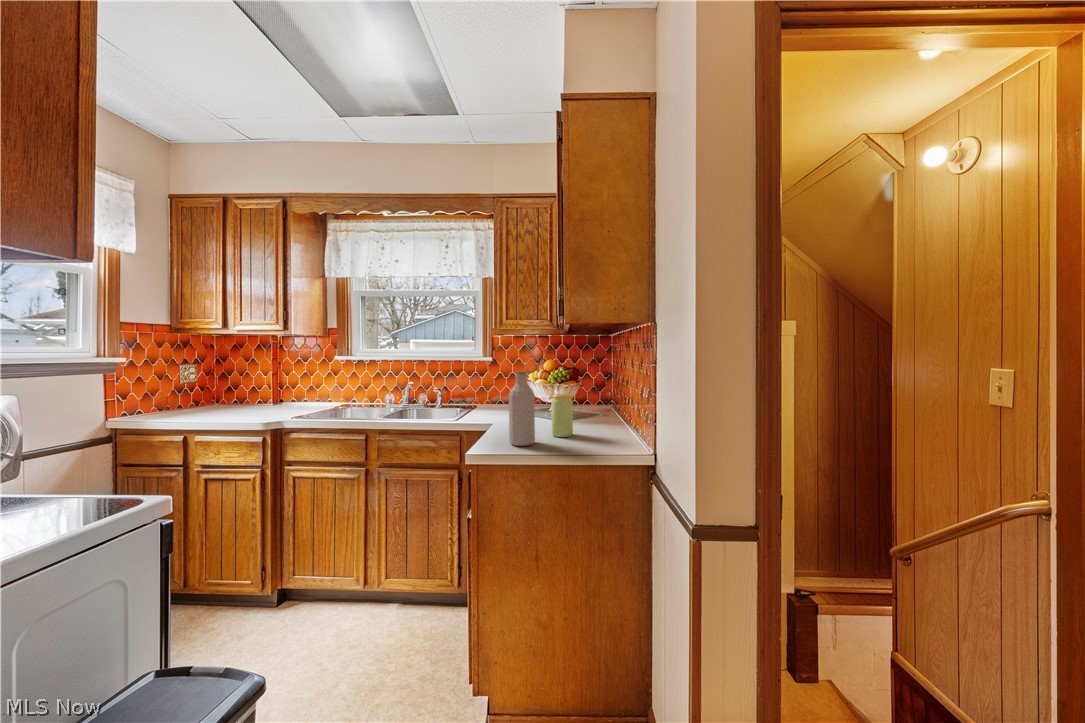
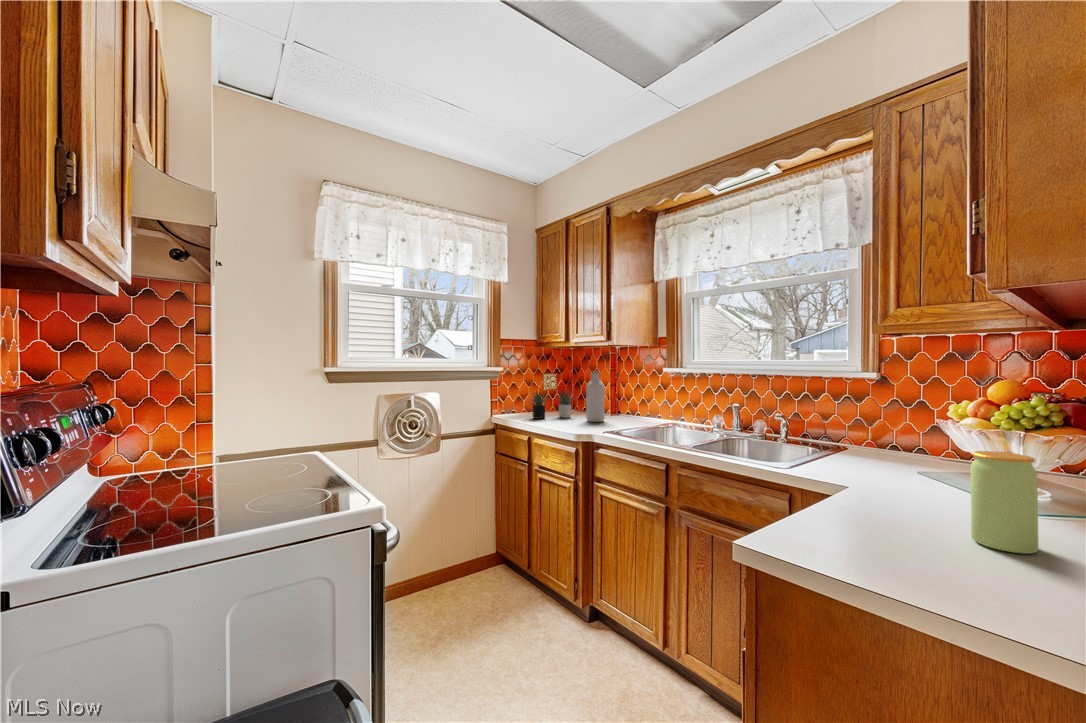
bottle: present [509,371,535,446] -> present [586,371,605,422]
succulent plant: none [164,379,237,417] -> present [530,389,573,419]

